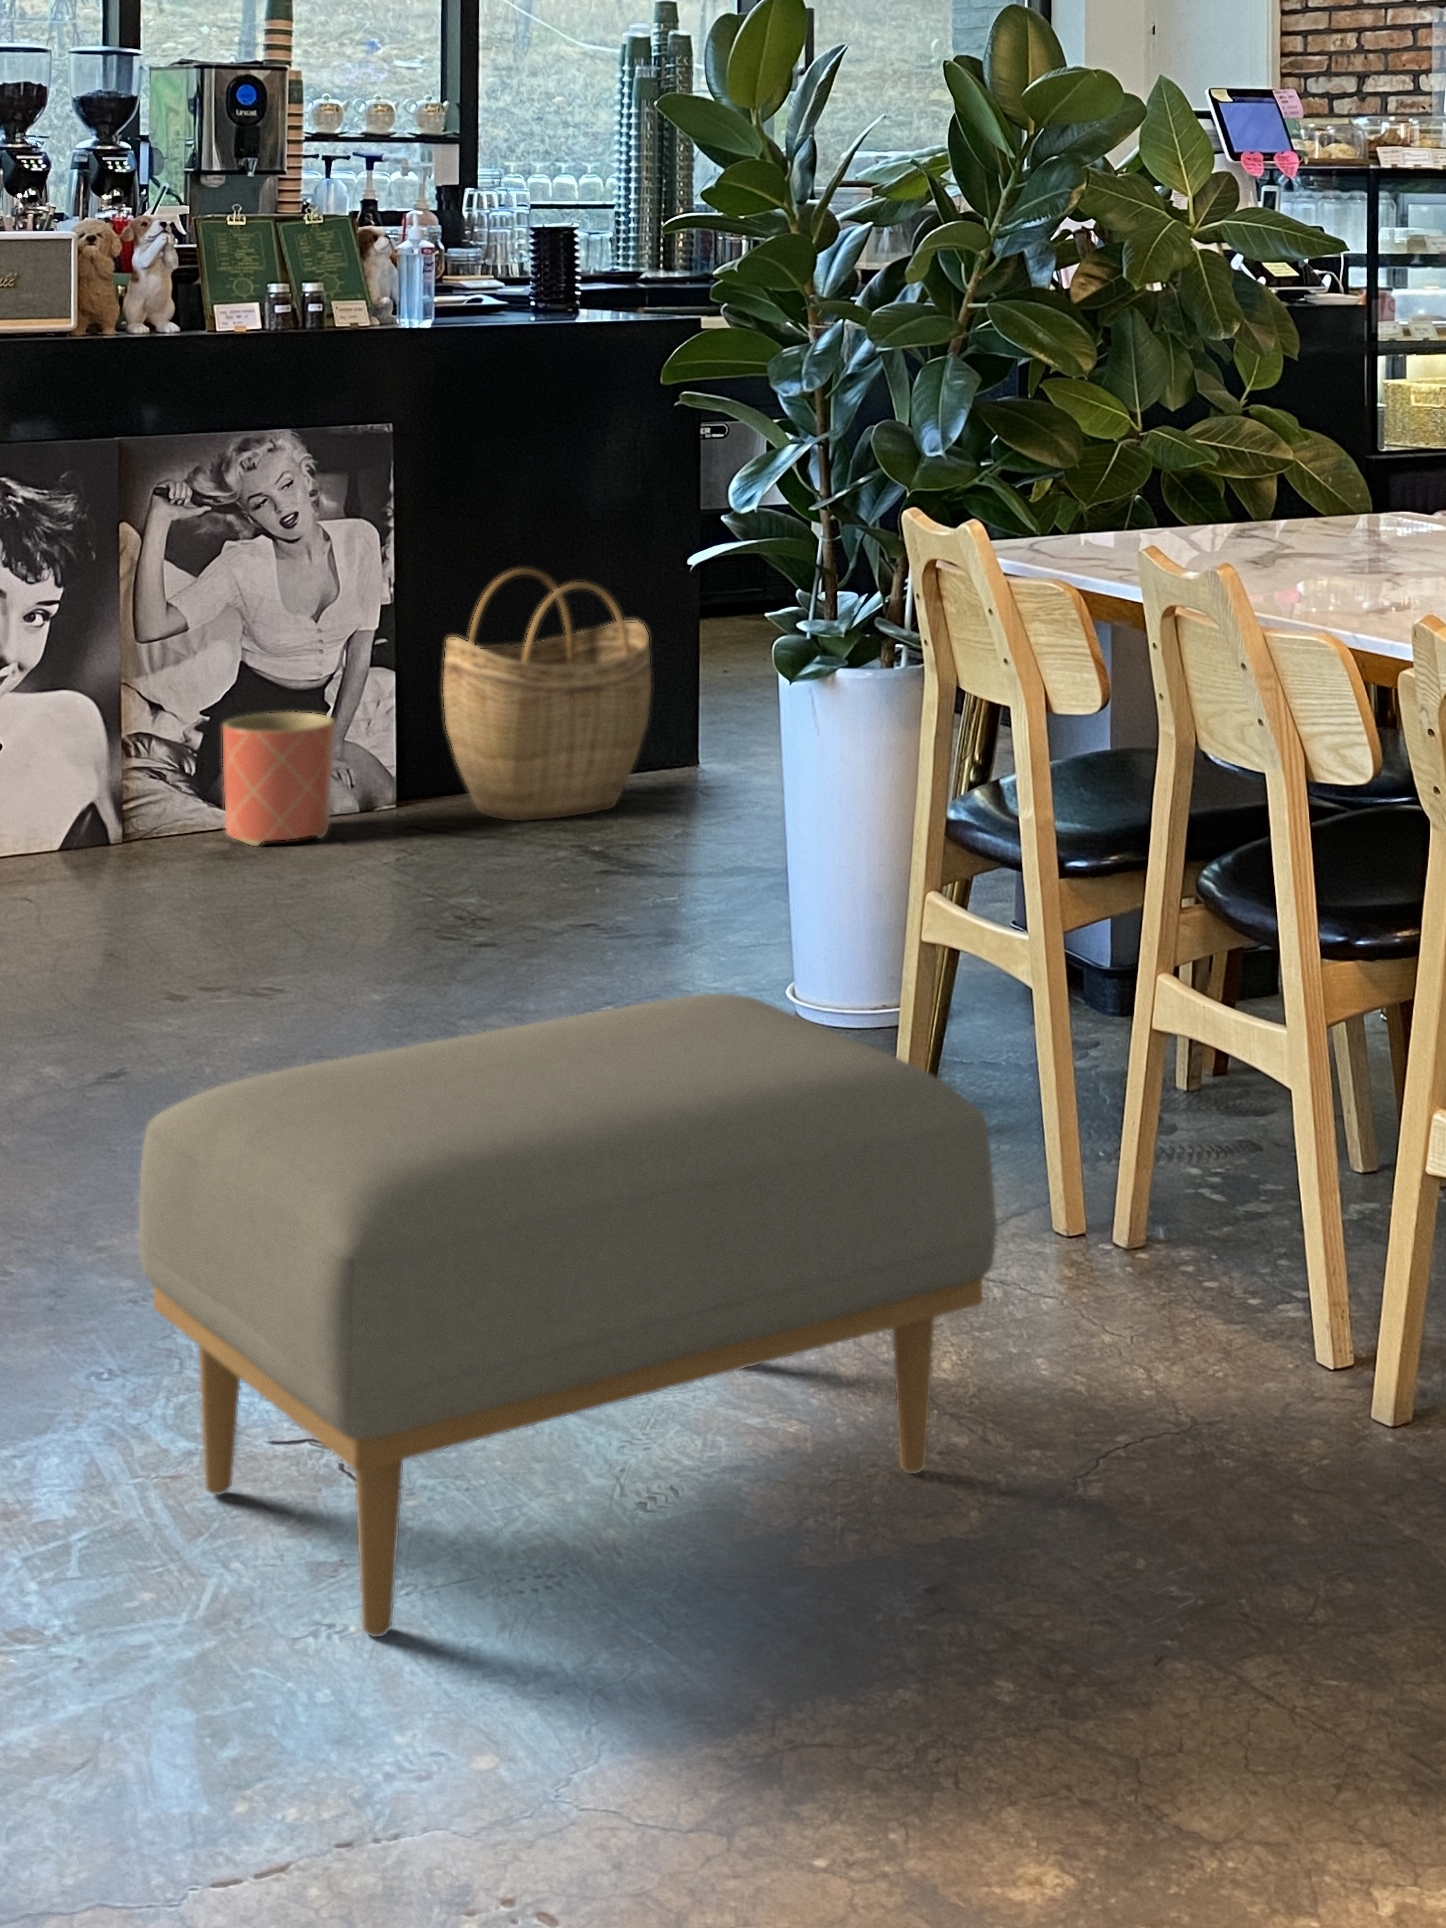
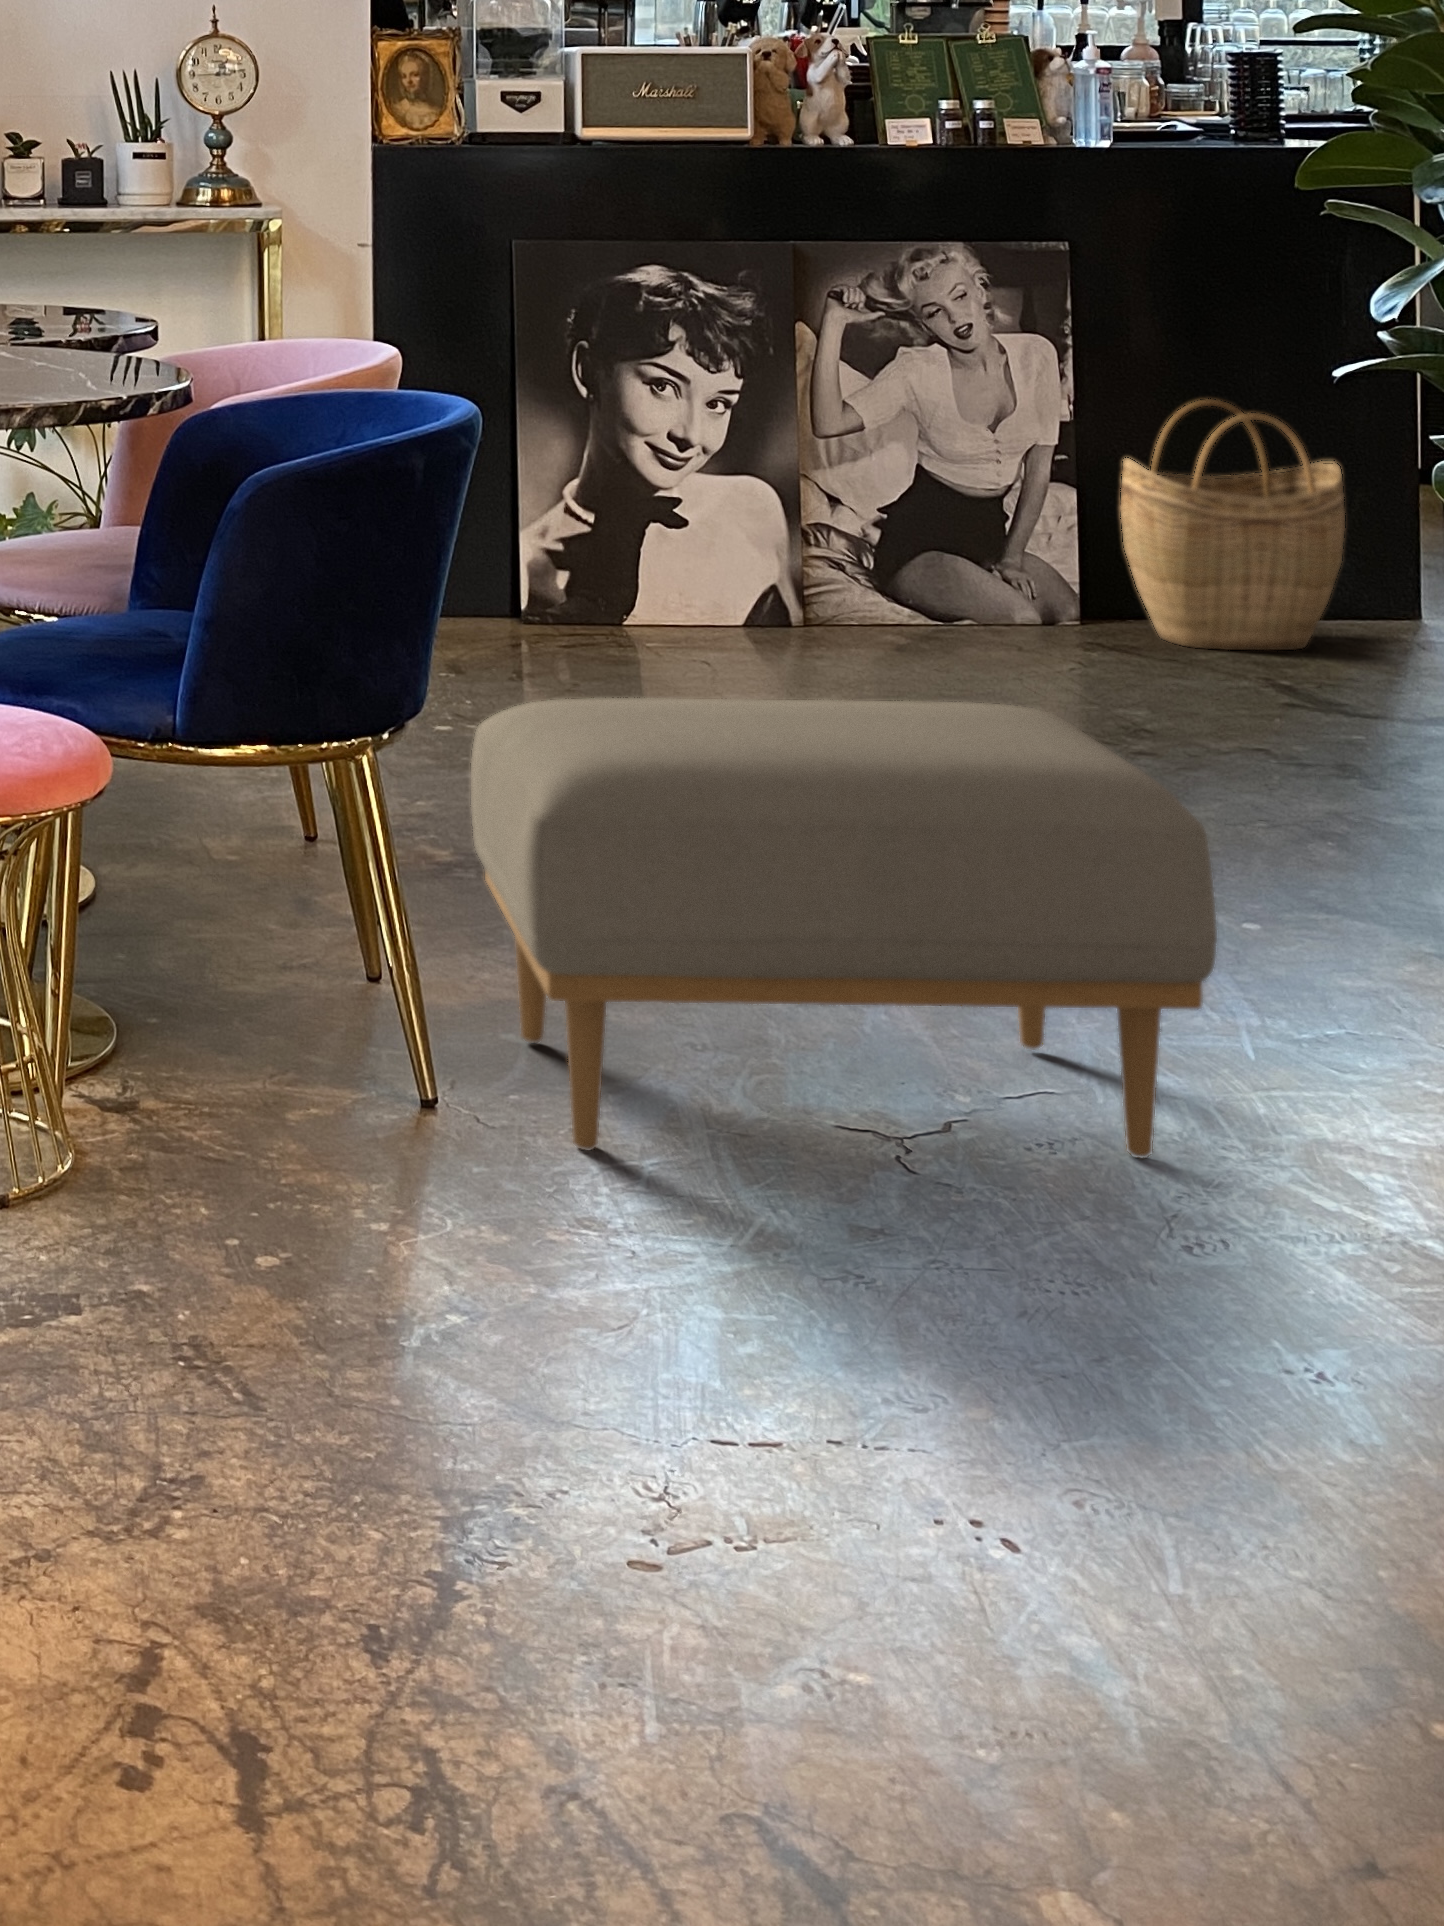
planter: present [223,712,335,846] -> none [892,515,1001,638]

